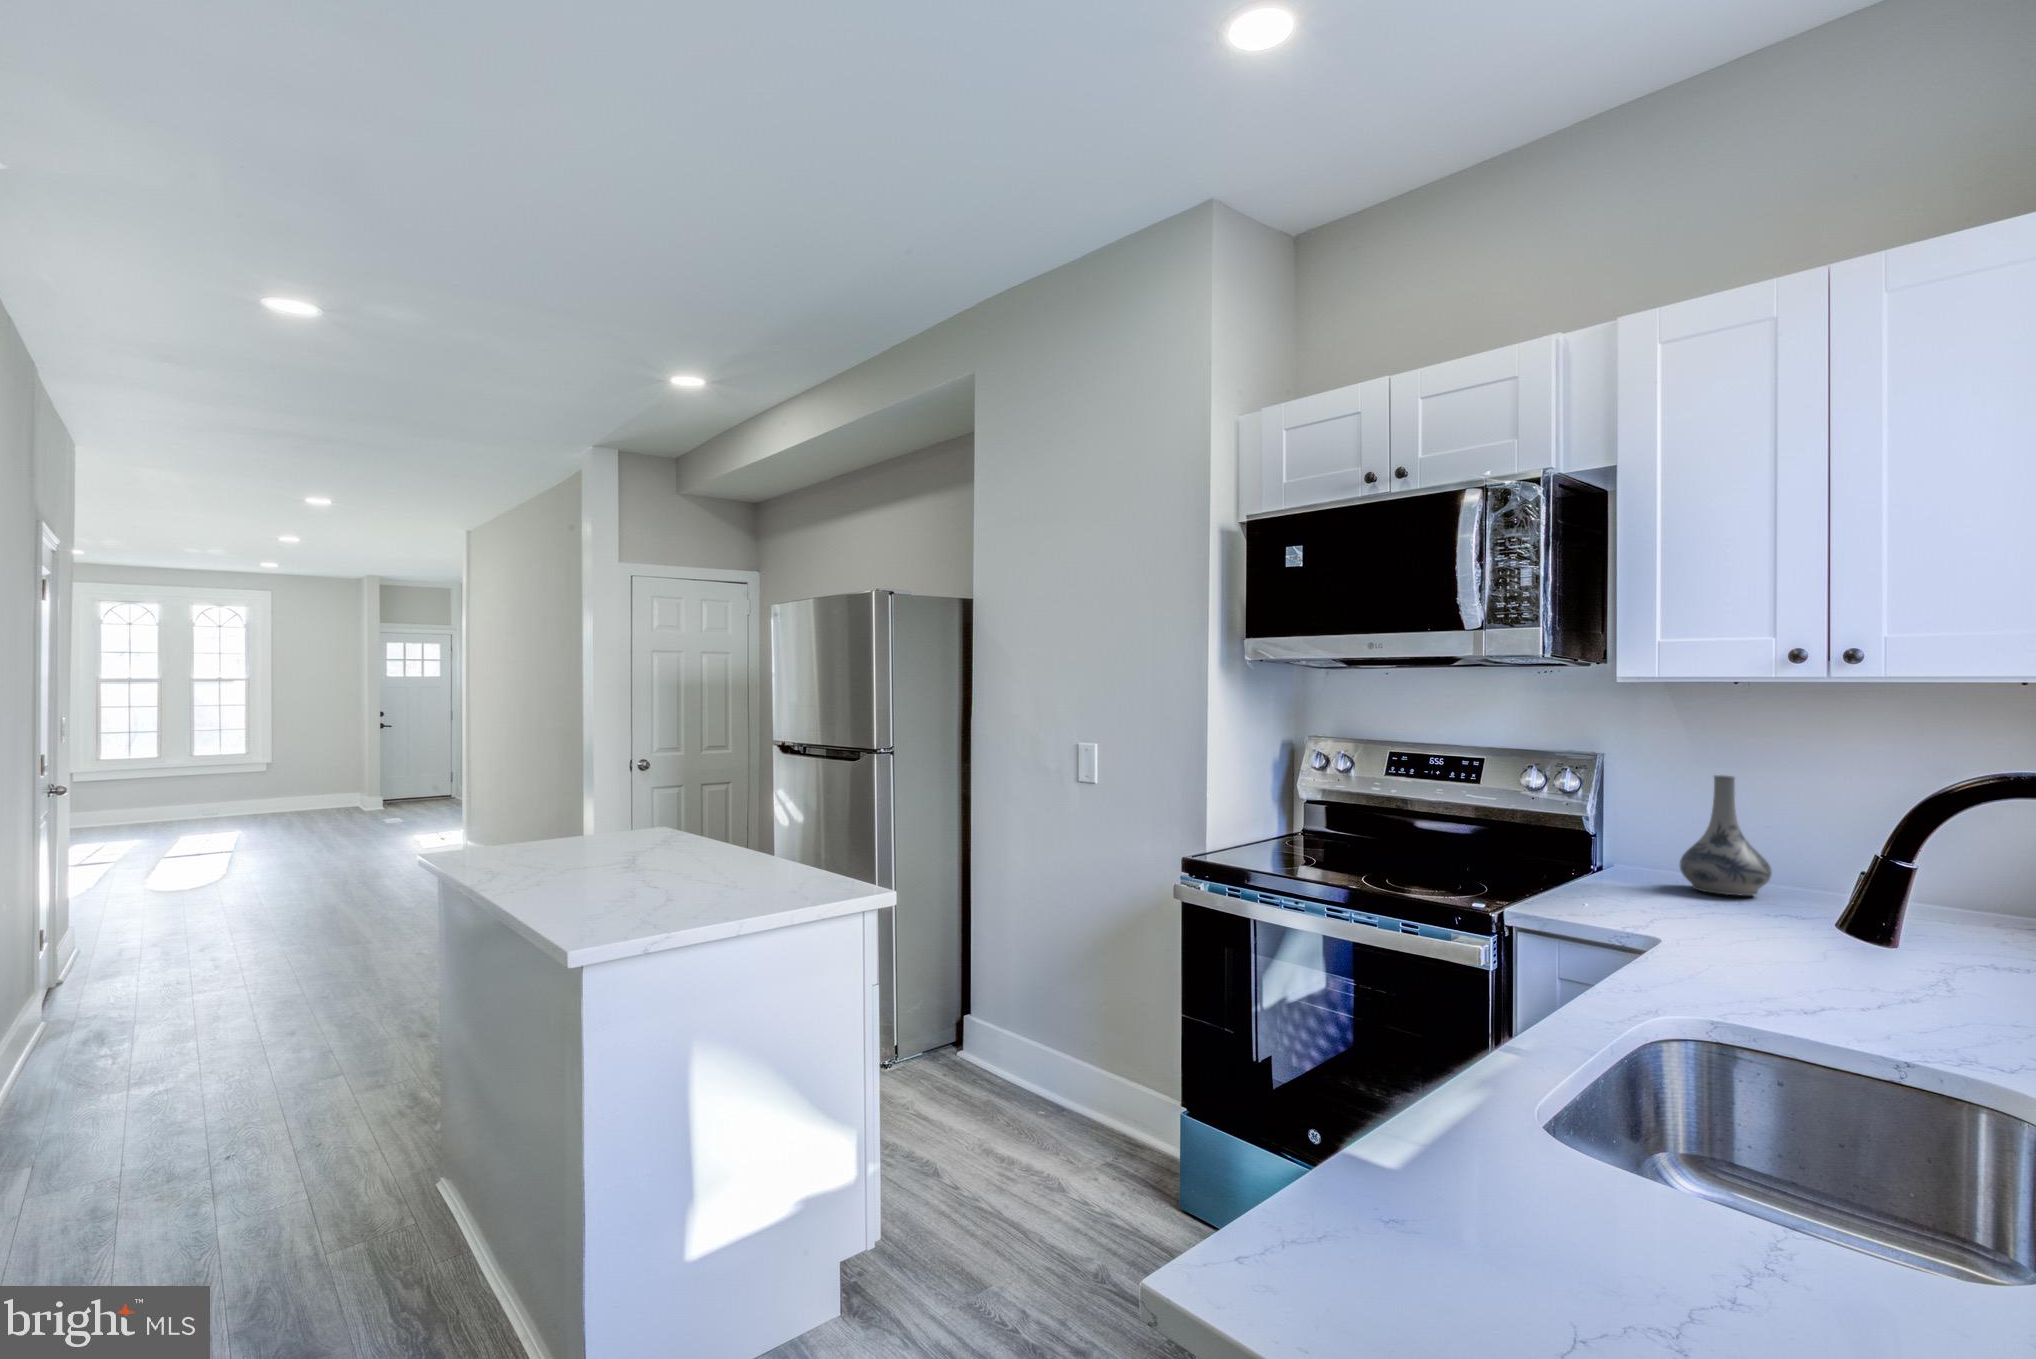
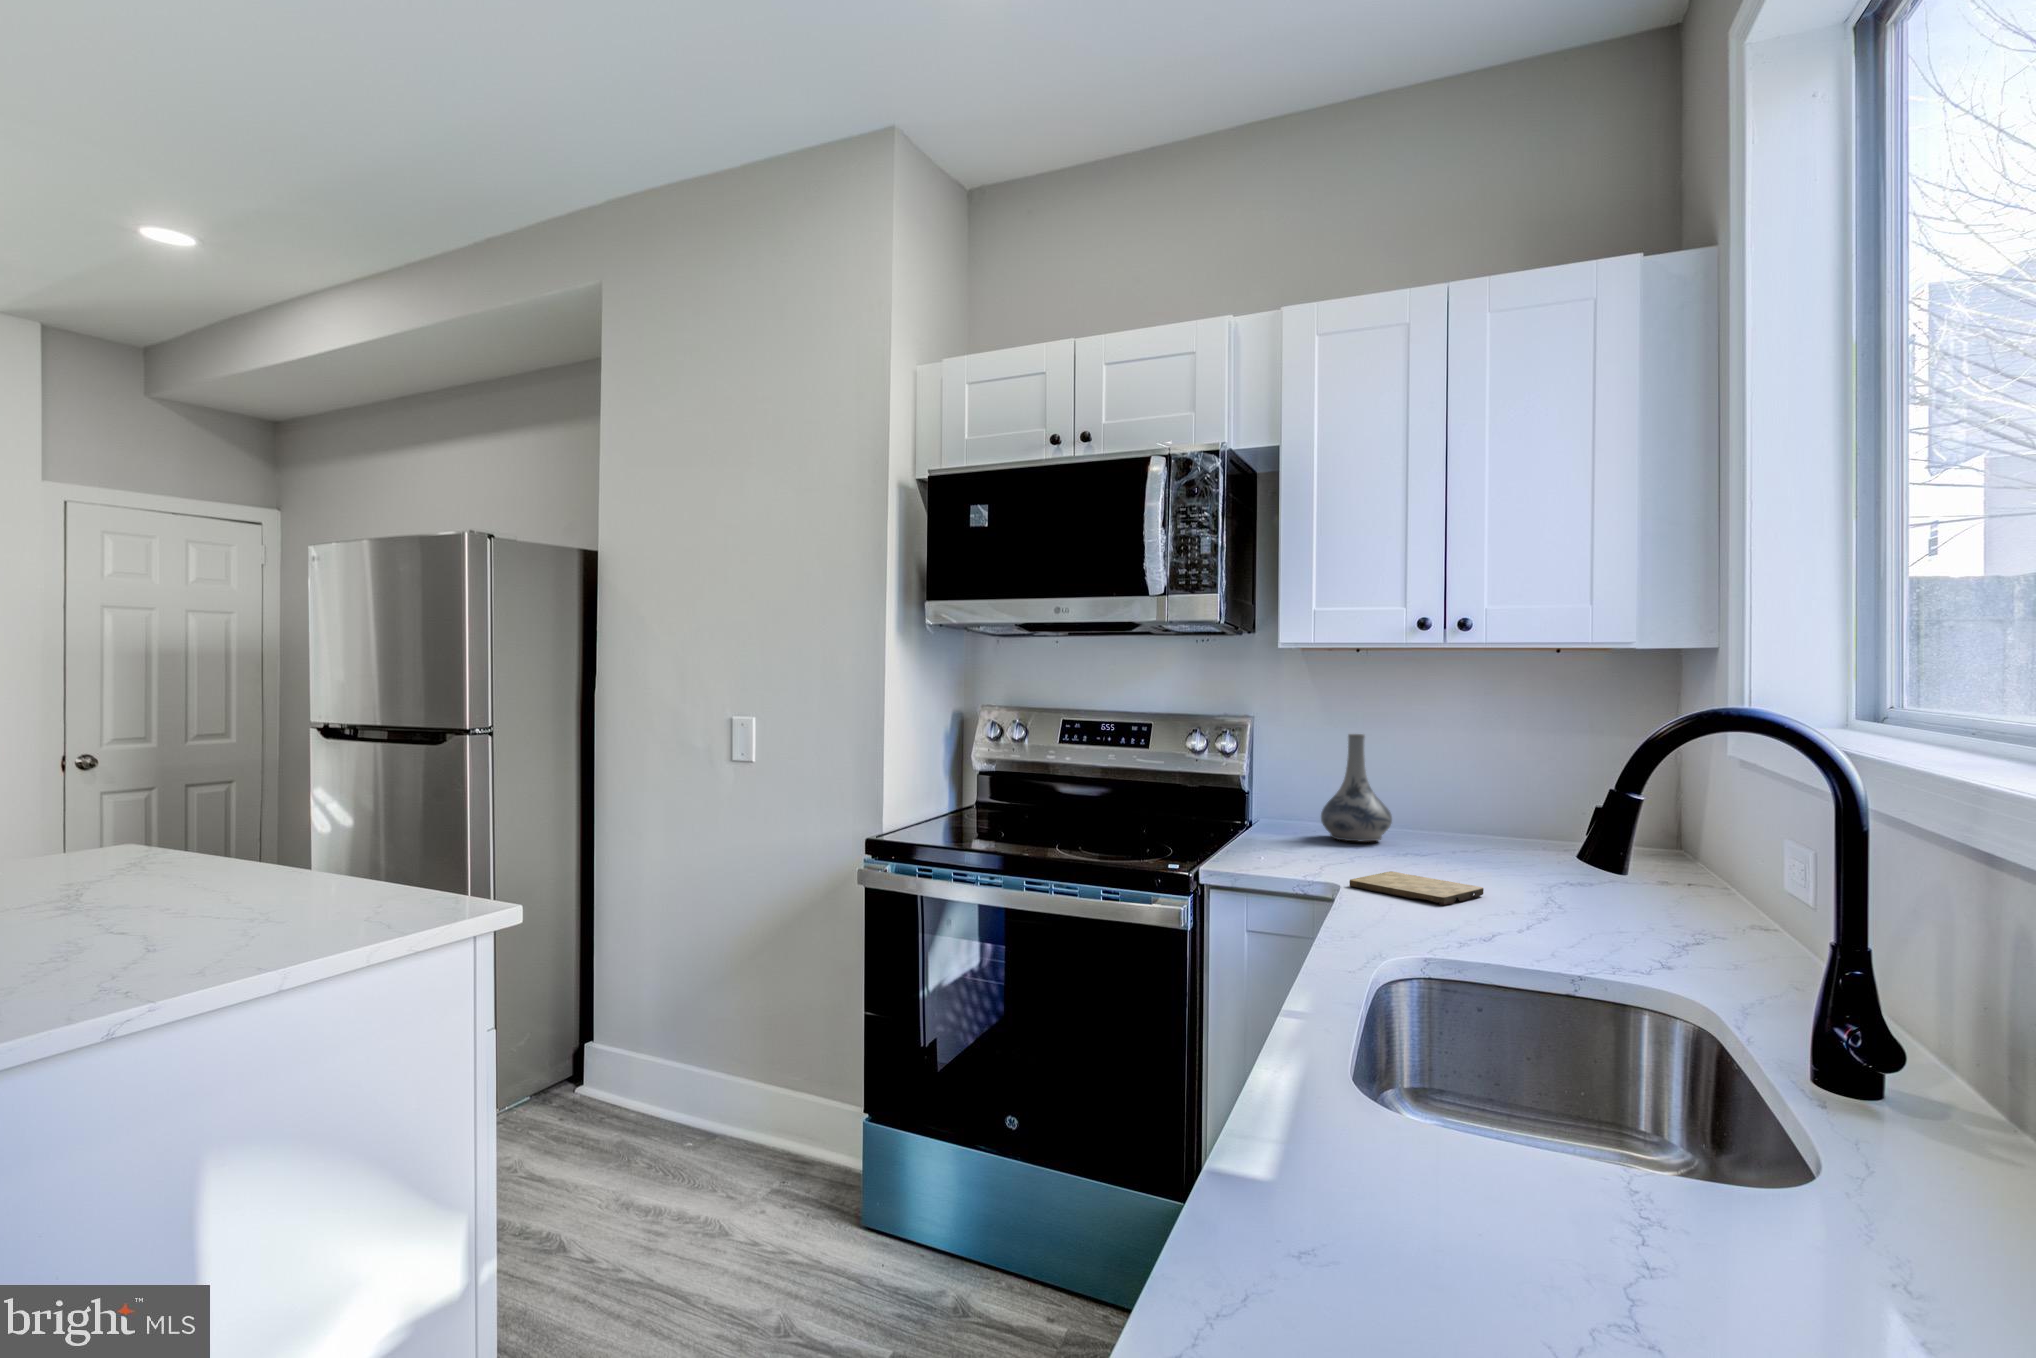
cutting board: none [1685,930,1860,972] -> present [1350,871,1484,905]

